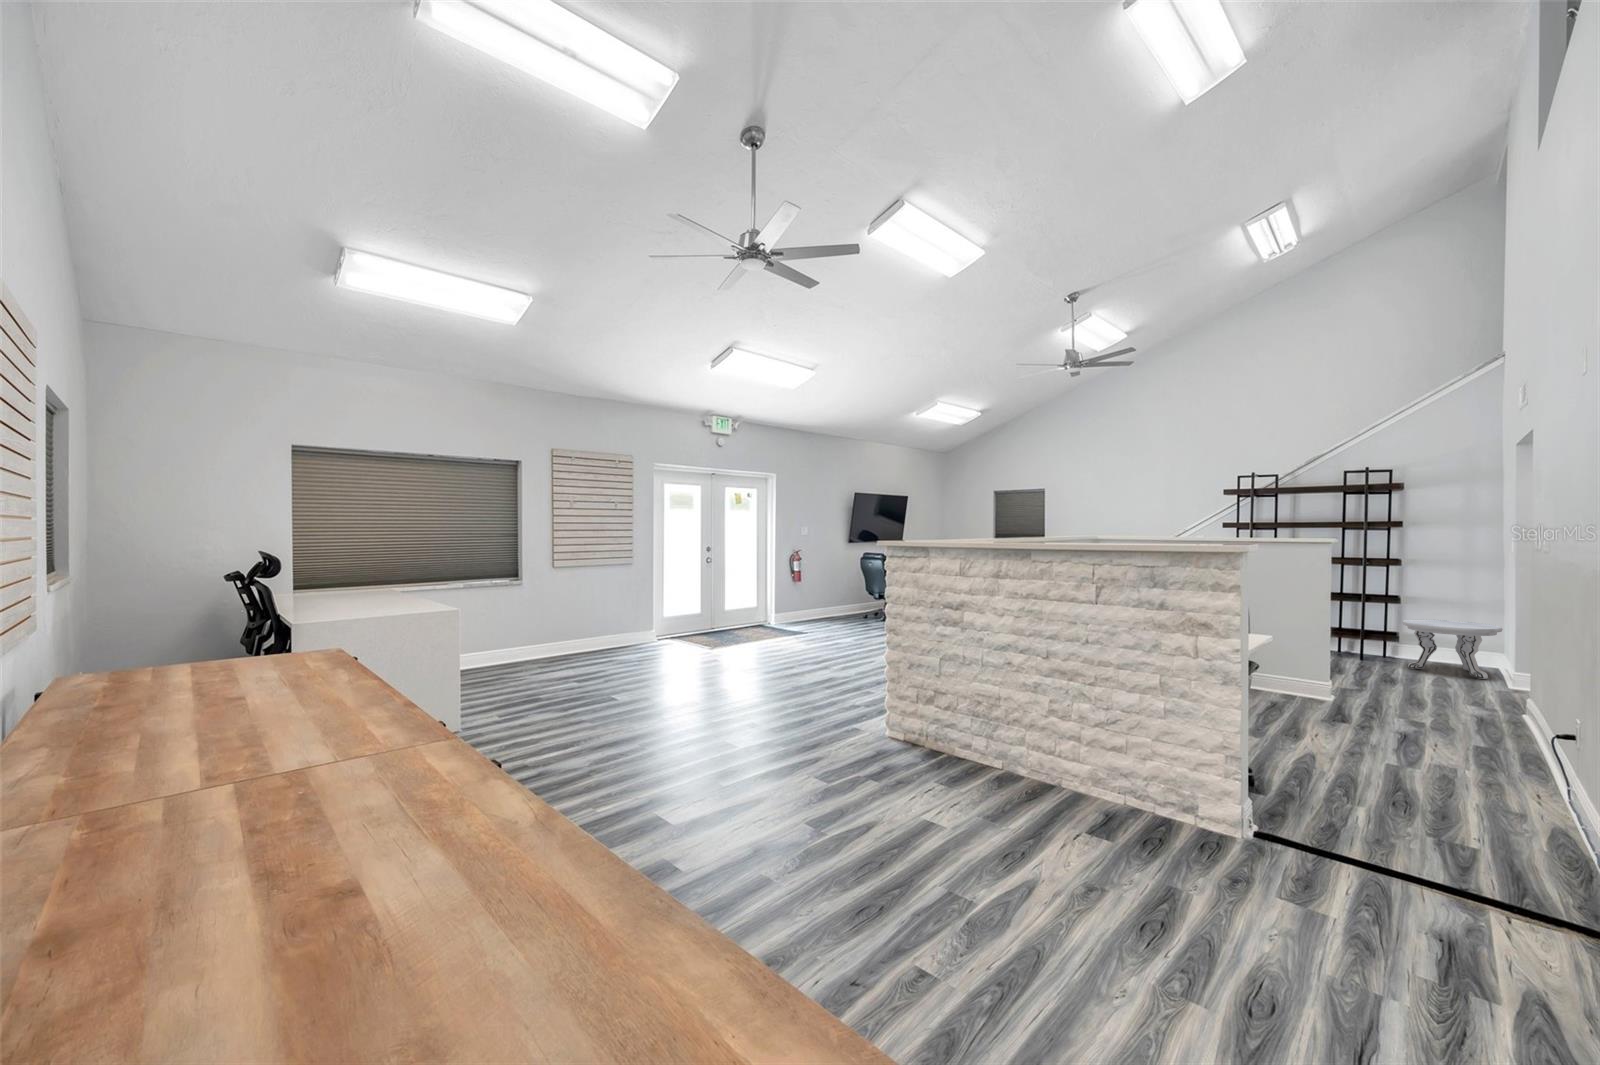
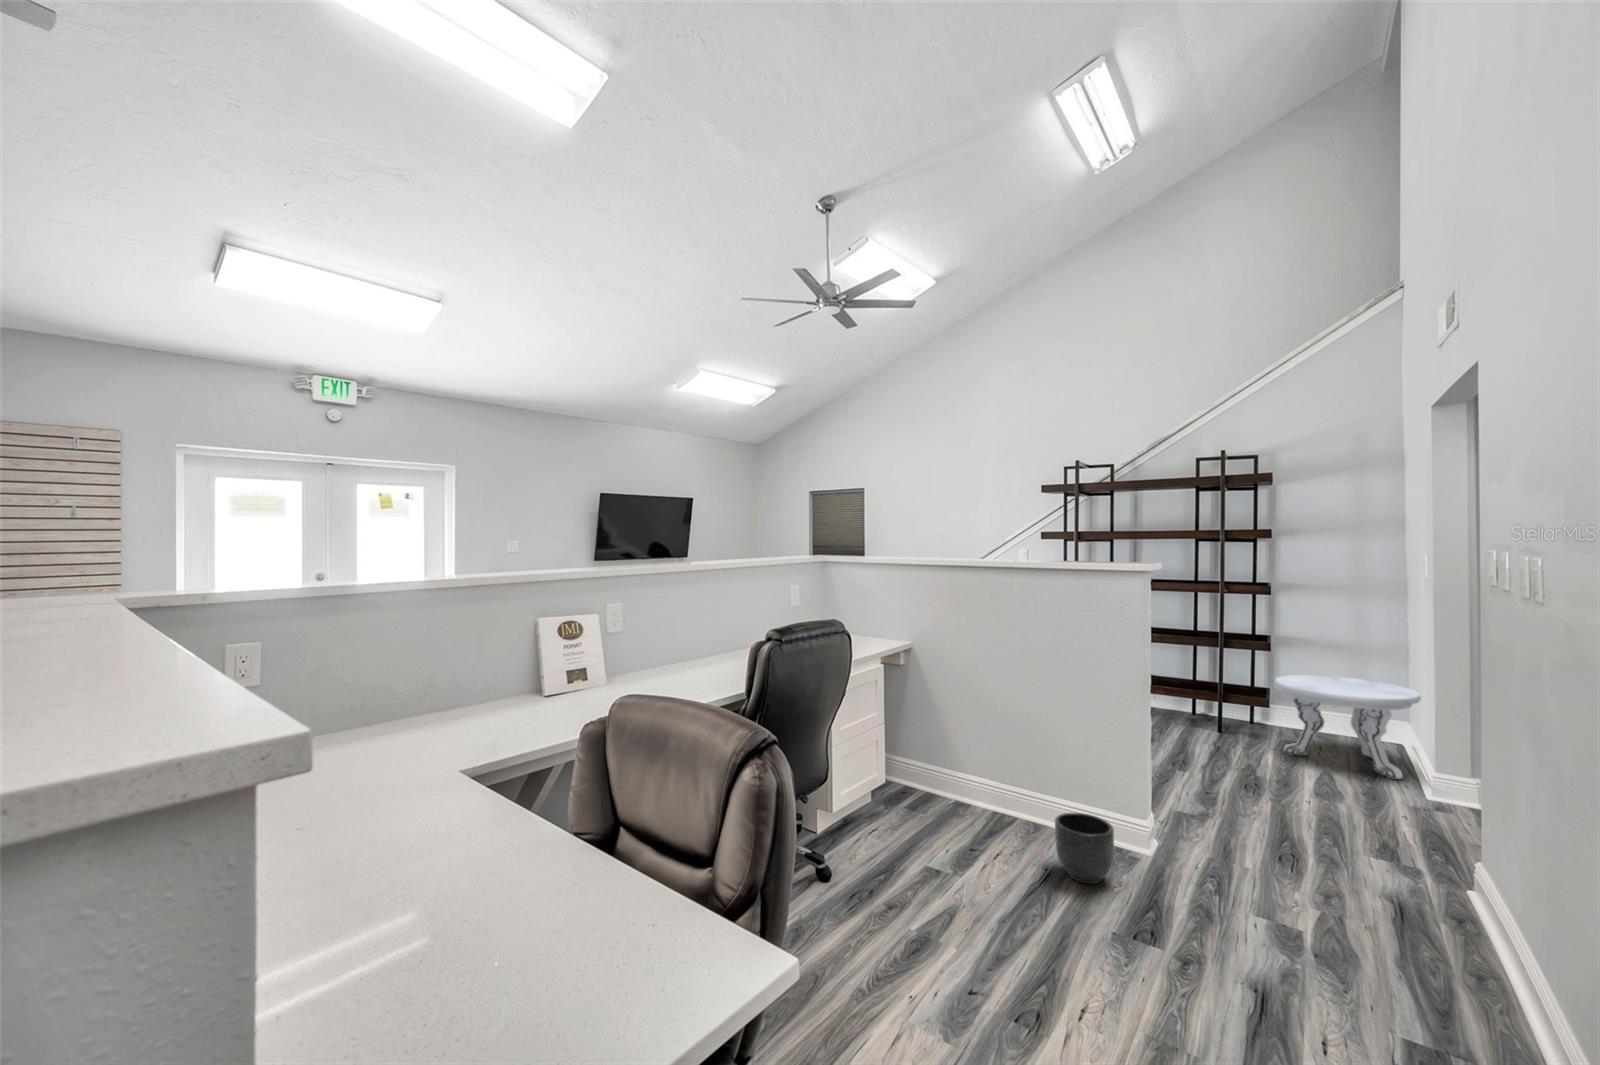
planter: none [1279,673,1314,705] -> present [1055,813,1114,884]

